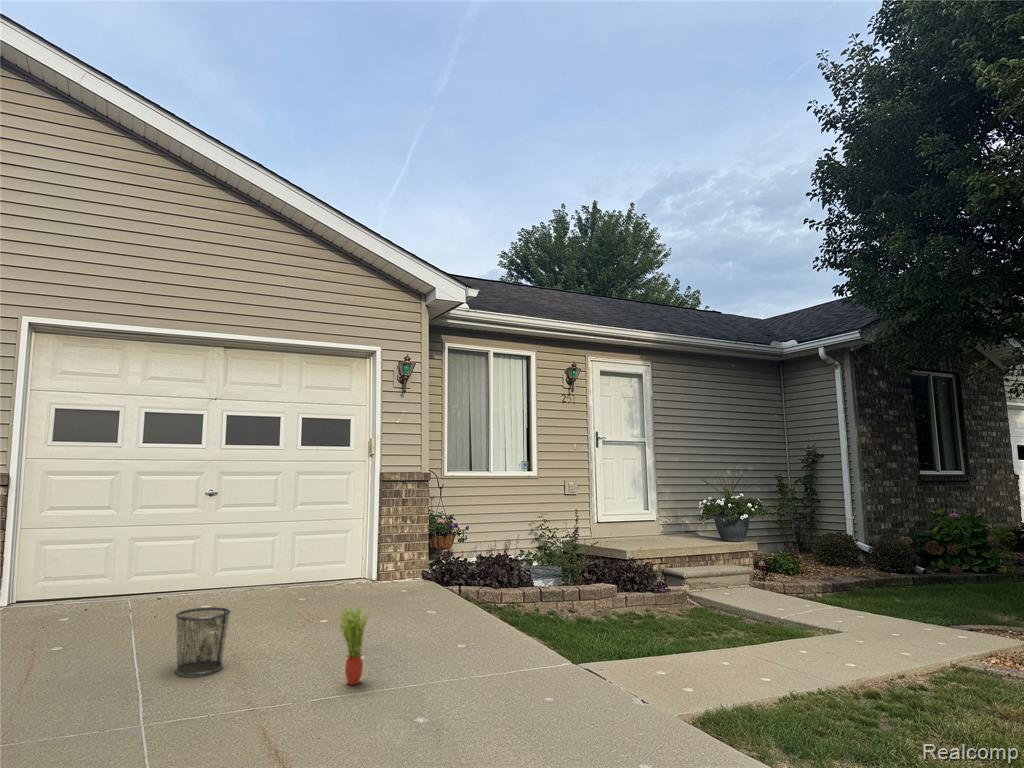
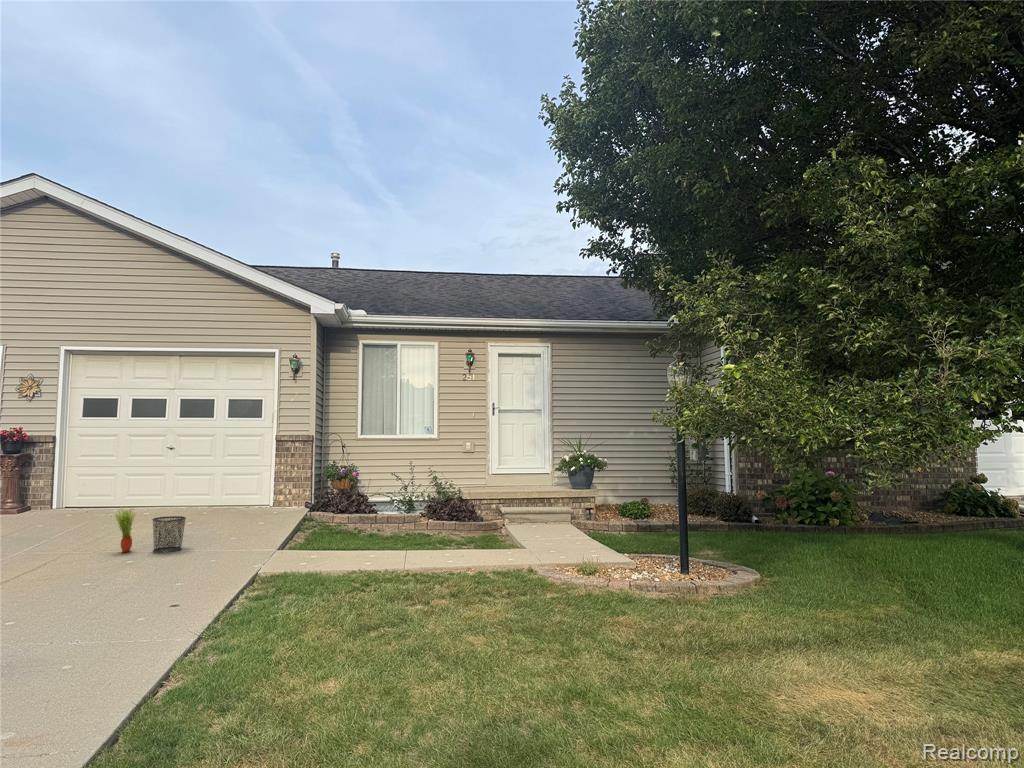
trash can: present [175,607,230,675] -> present [152,516,186,553]

